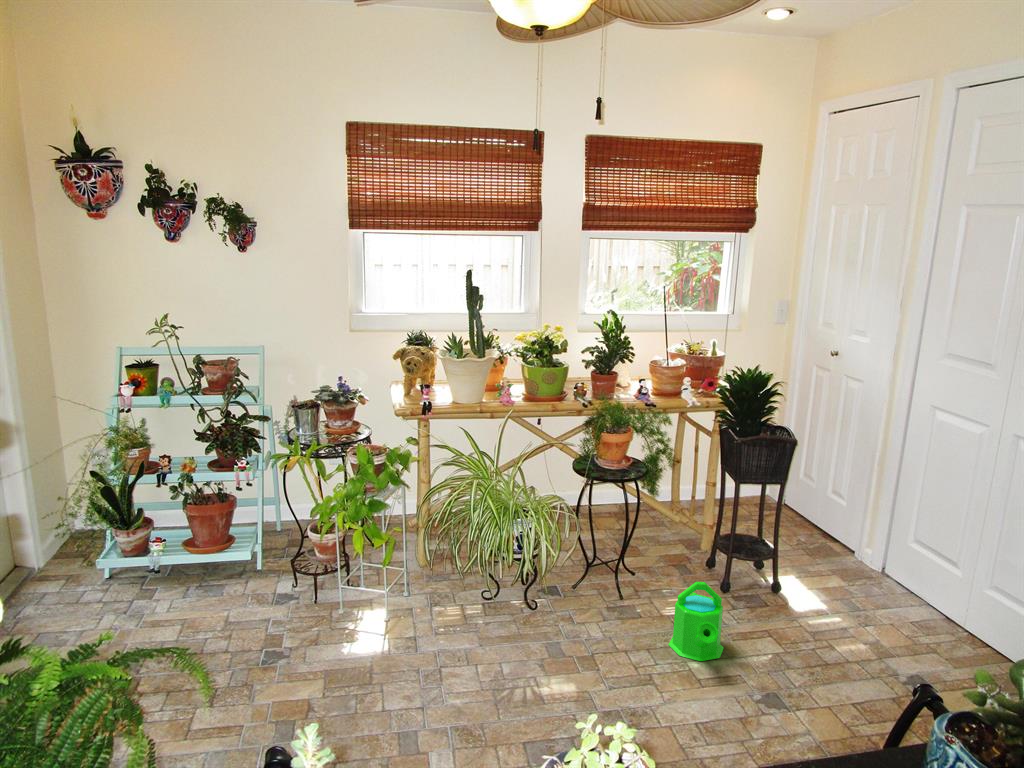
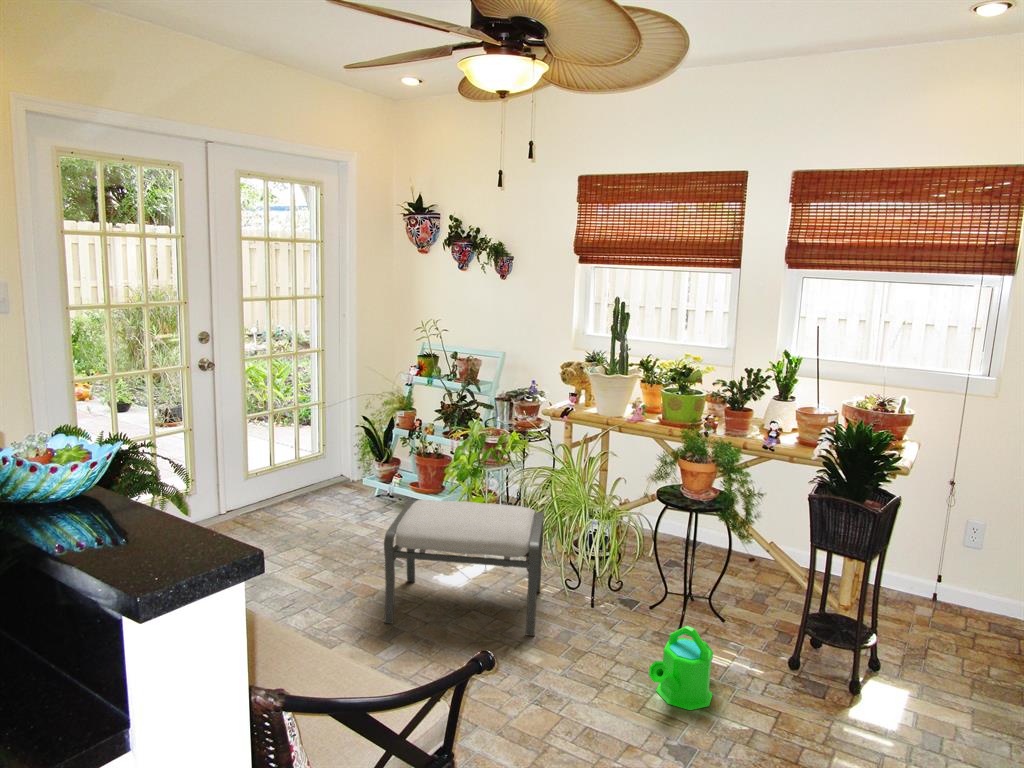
ottoman: none [311,523,533,725] -> present [384,500,544,636]

